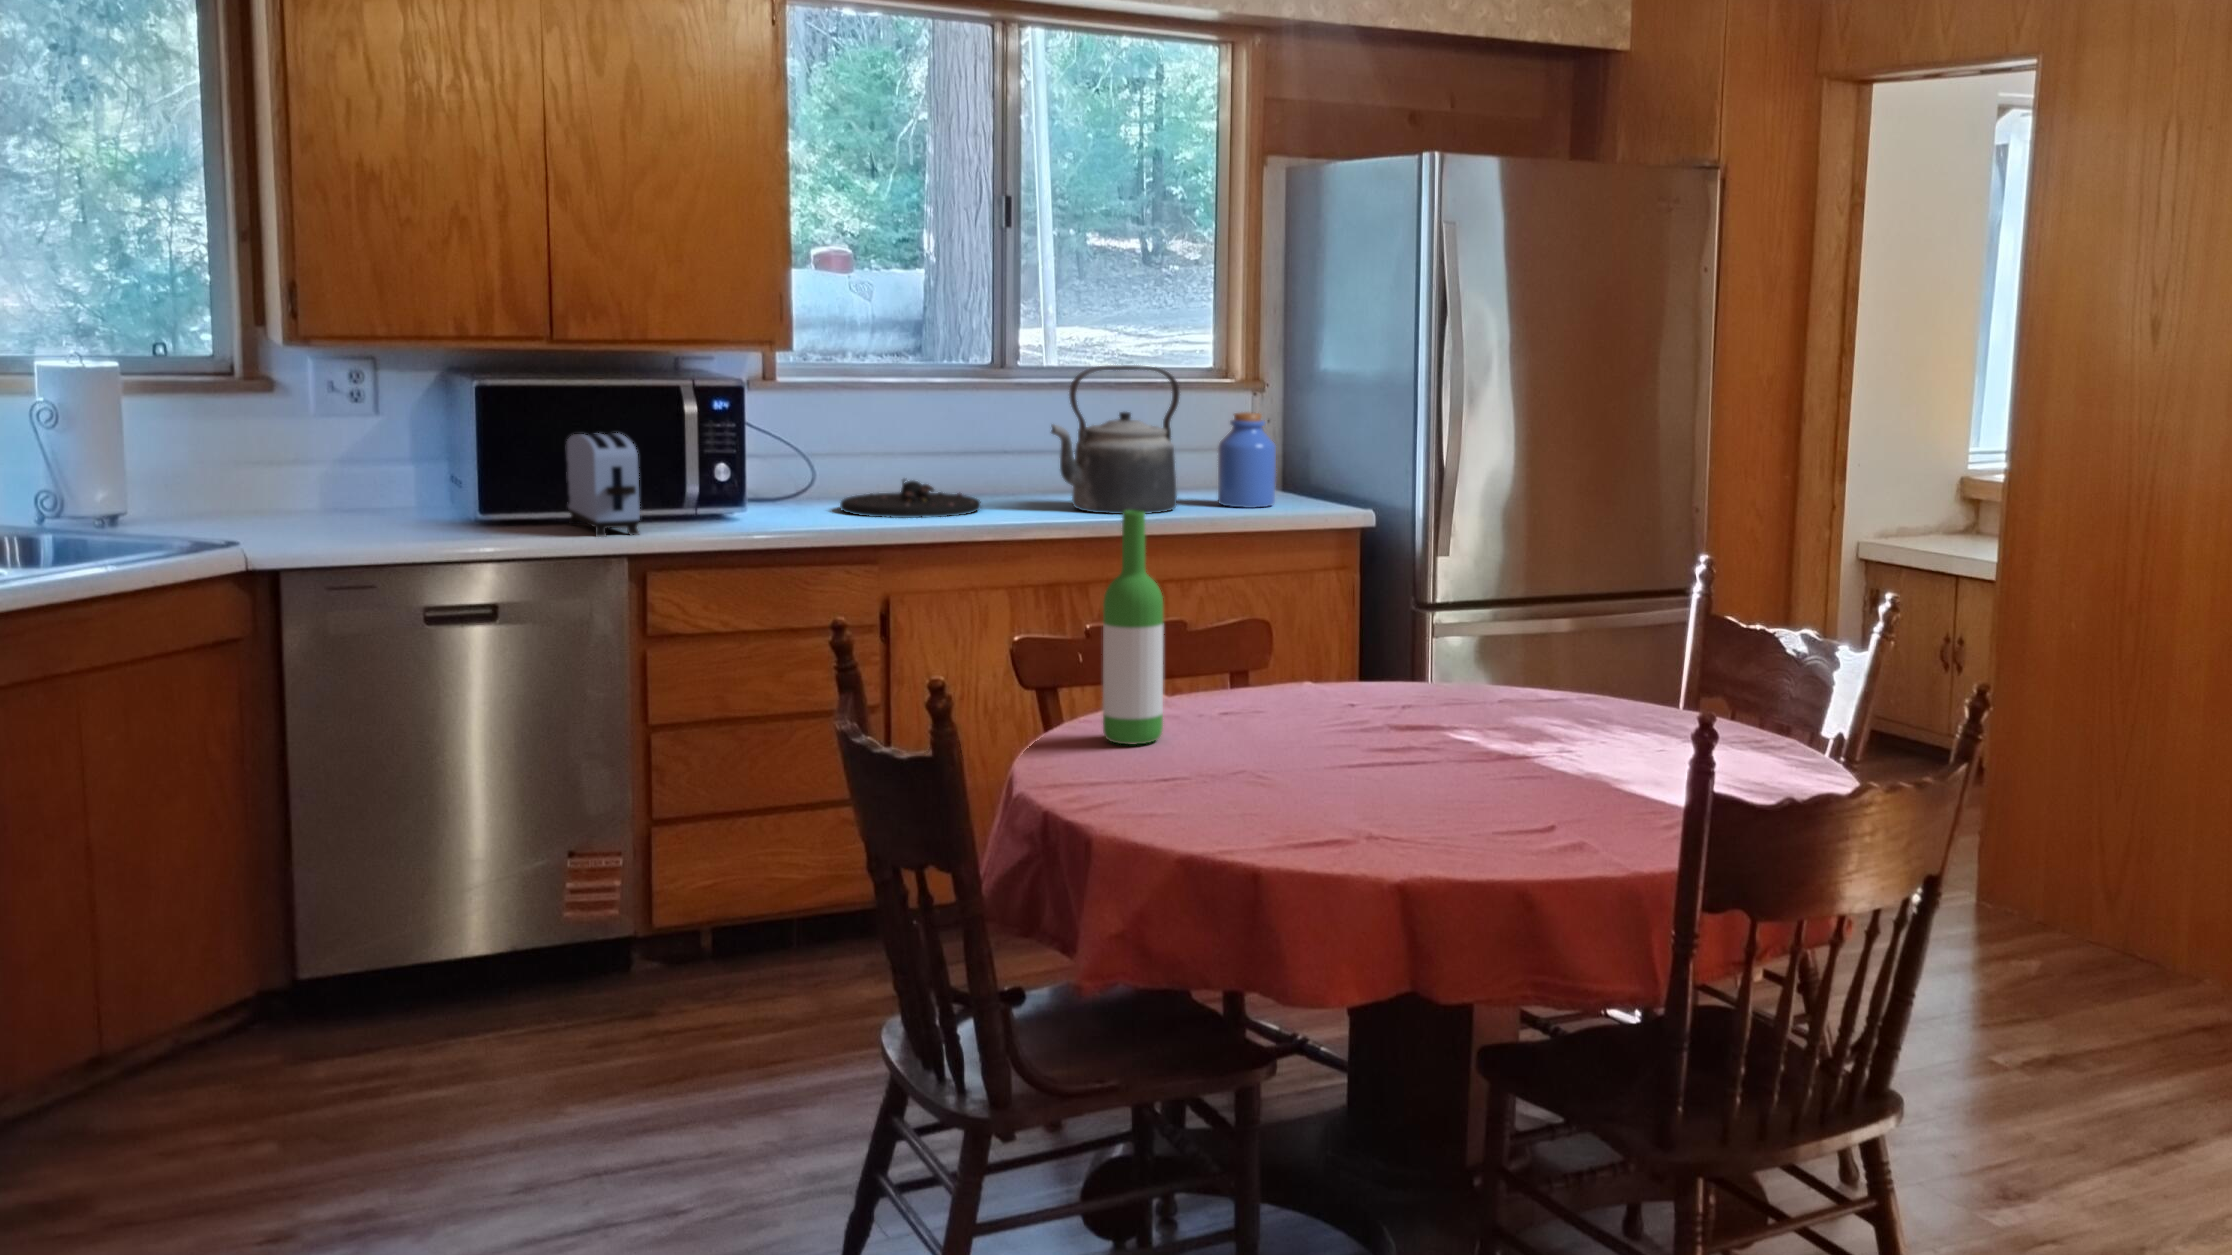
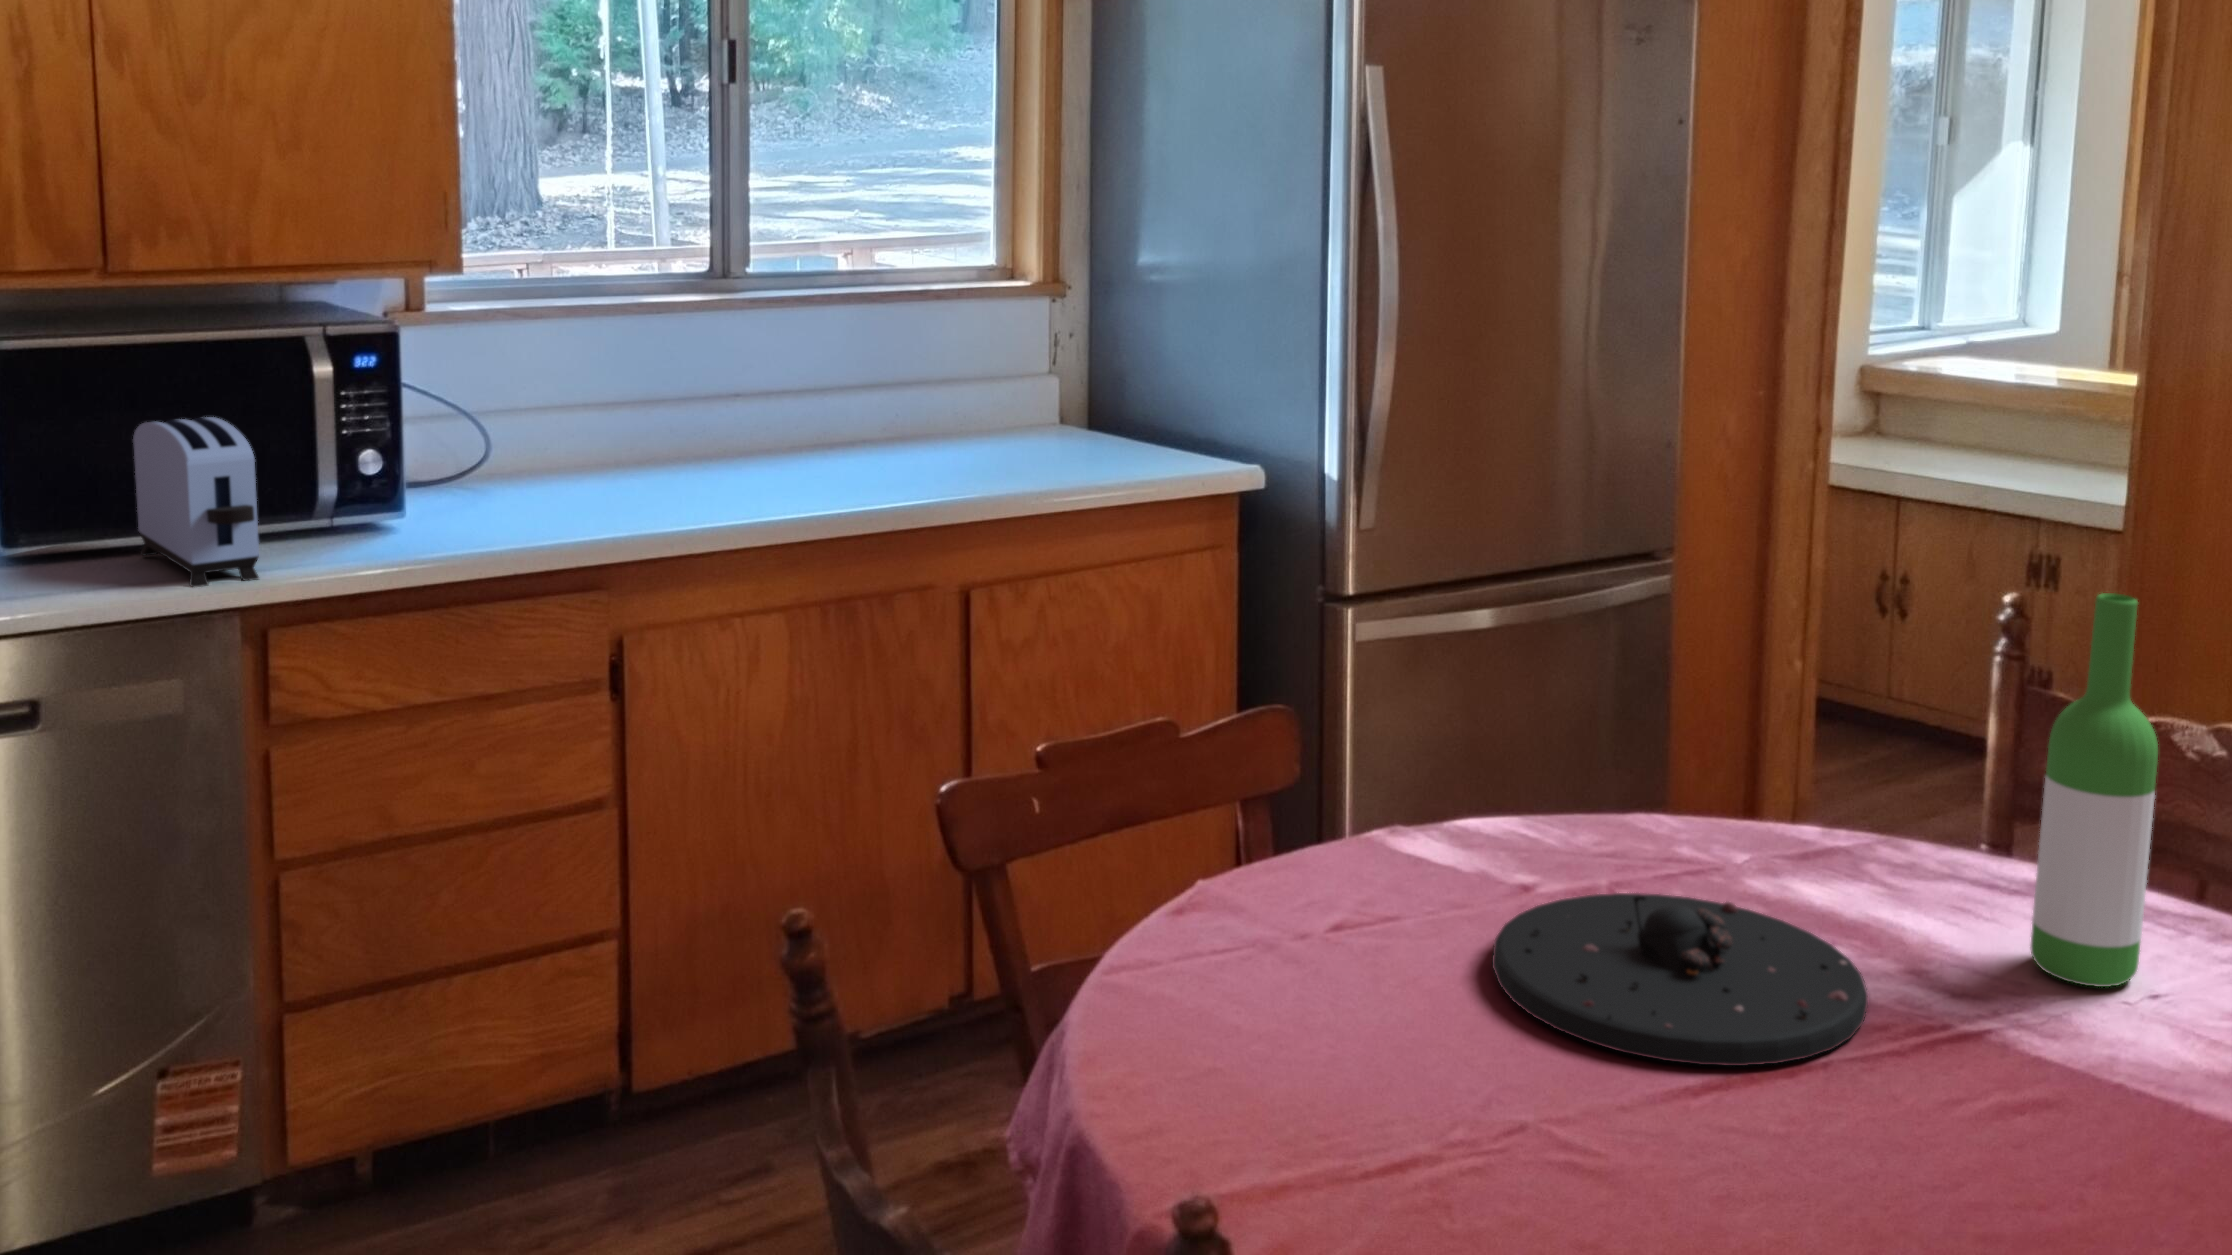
kettle: present [1051,365,1180,514] -> none [834,278,1005,493]
jar: present [1218,412,1276,508] -> none [1049,337,1130,472]
plate: present [840,479,981,518] -> present [1492,893,1868,1066]
wine bottle: present [1103,510,1163,745] -> present [2030,593,2158,987]

